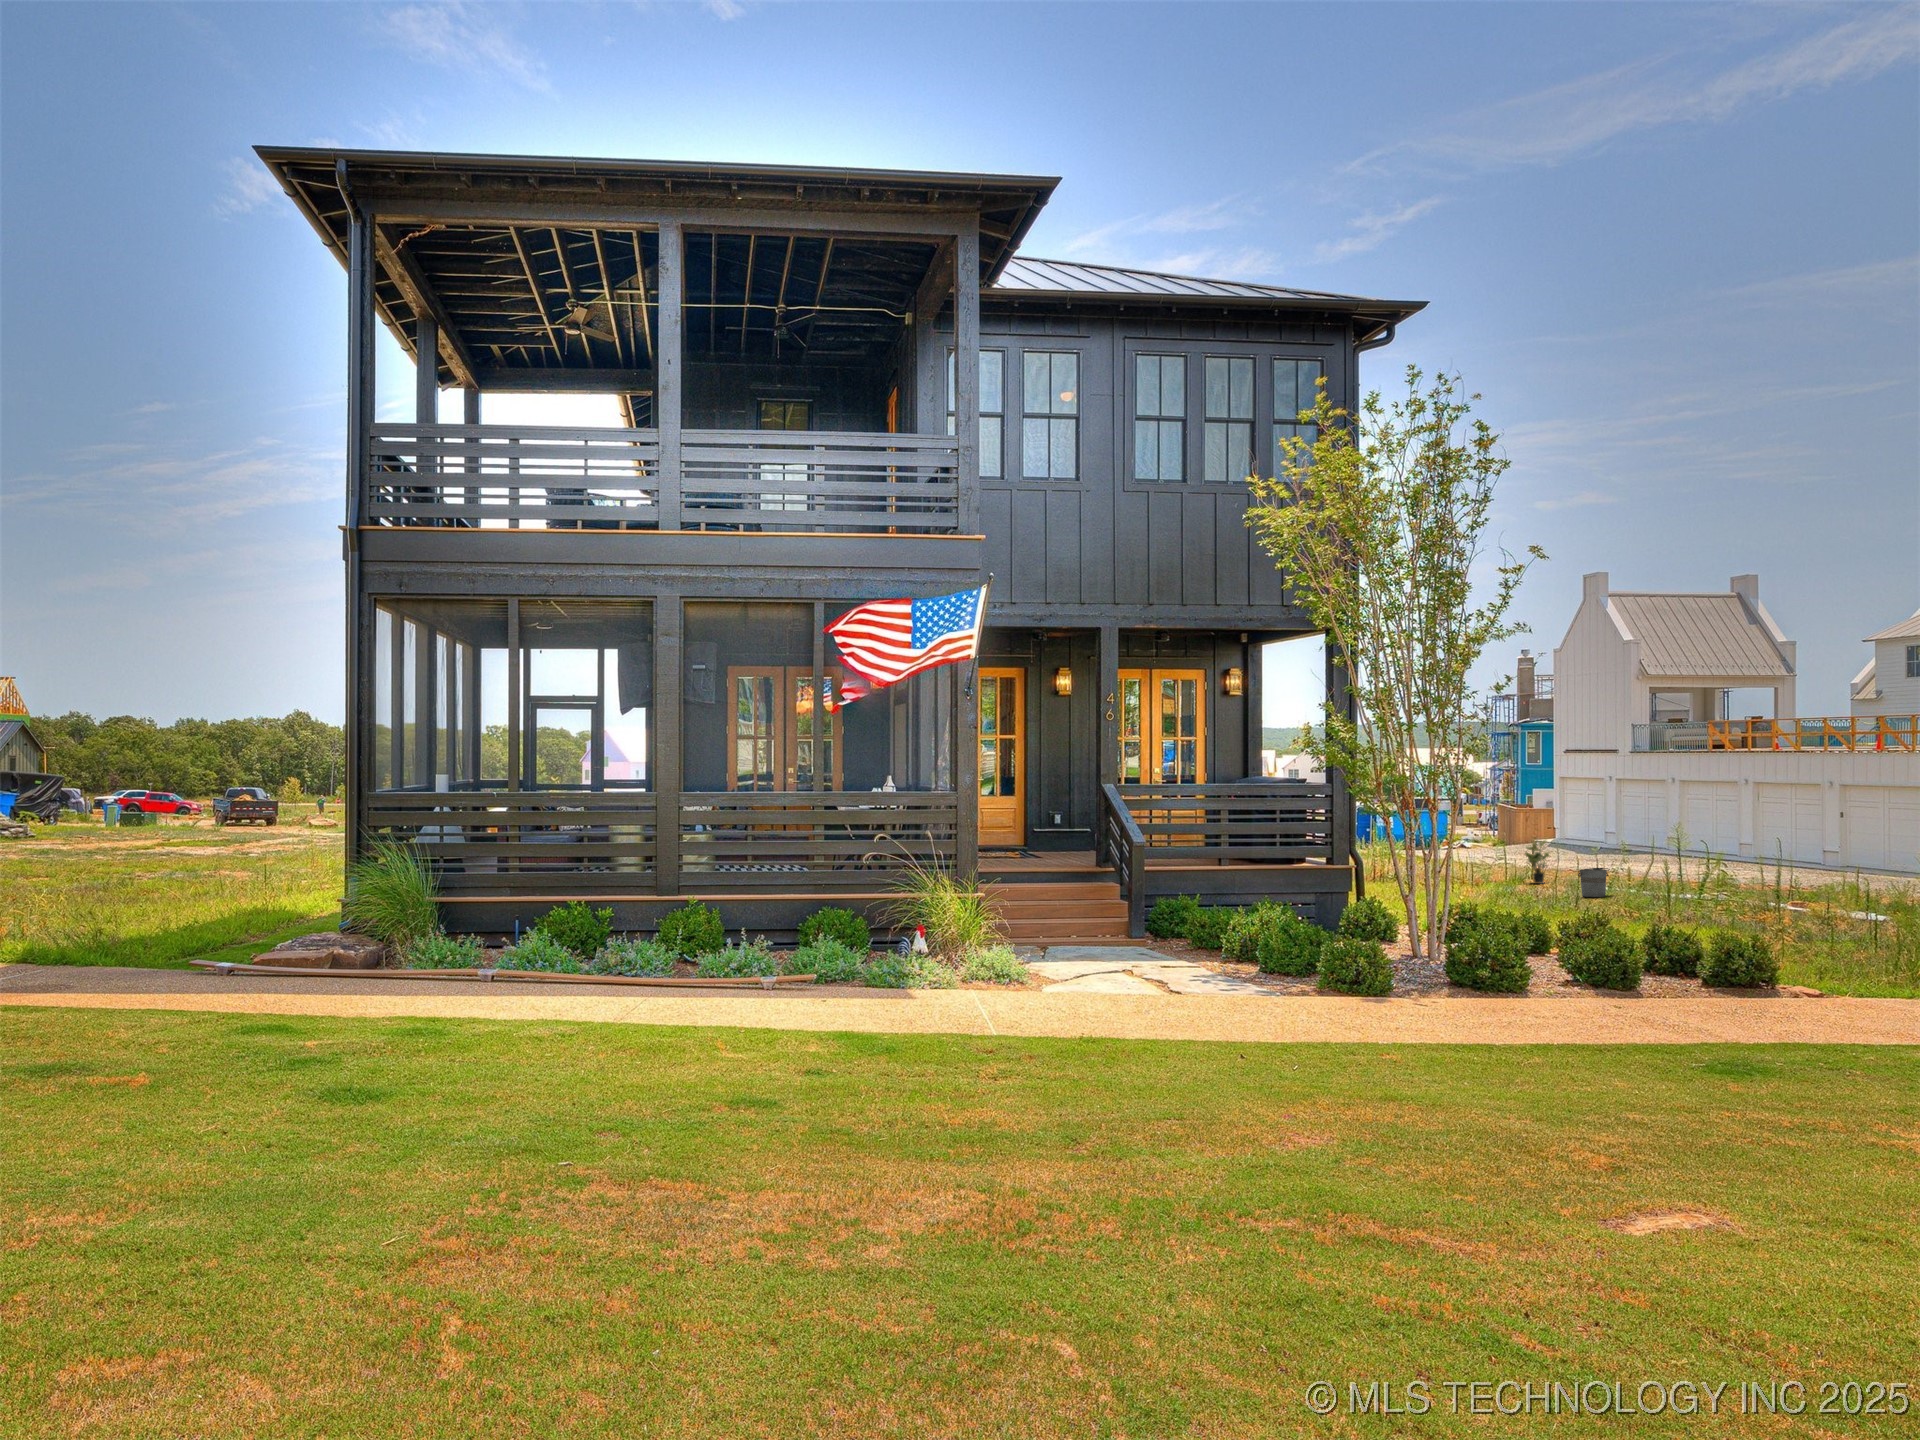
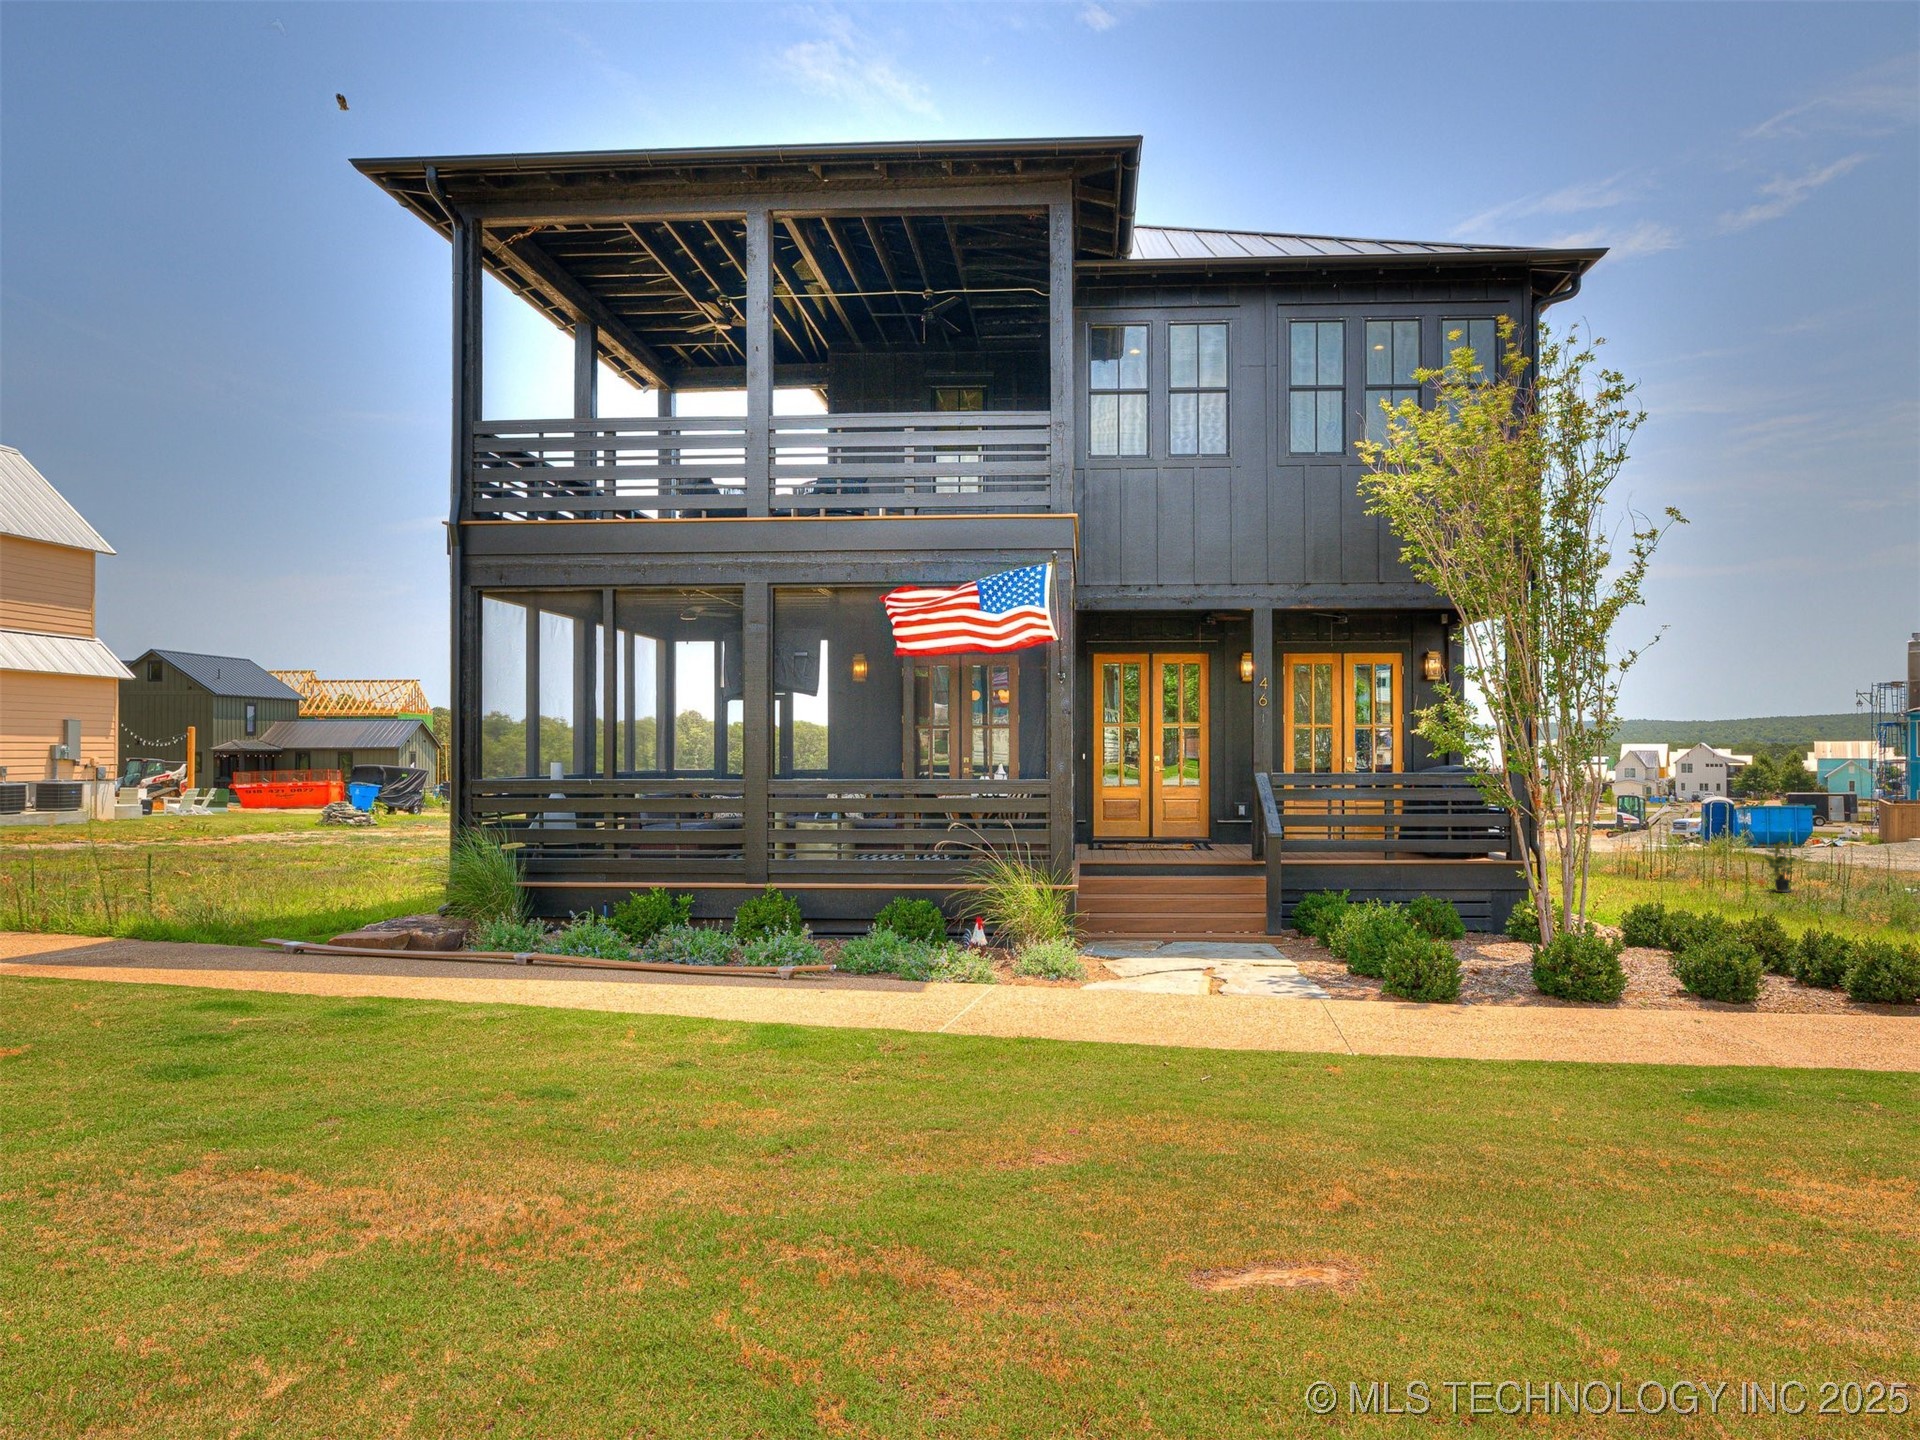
bucket: present [1578,868,1610,897] -> none [1835,884,1880,919]

